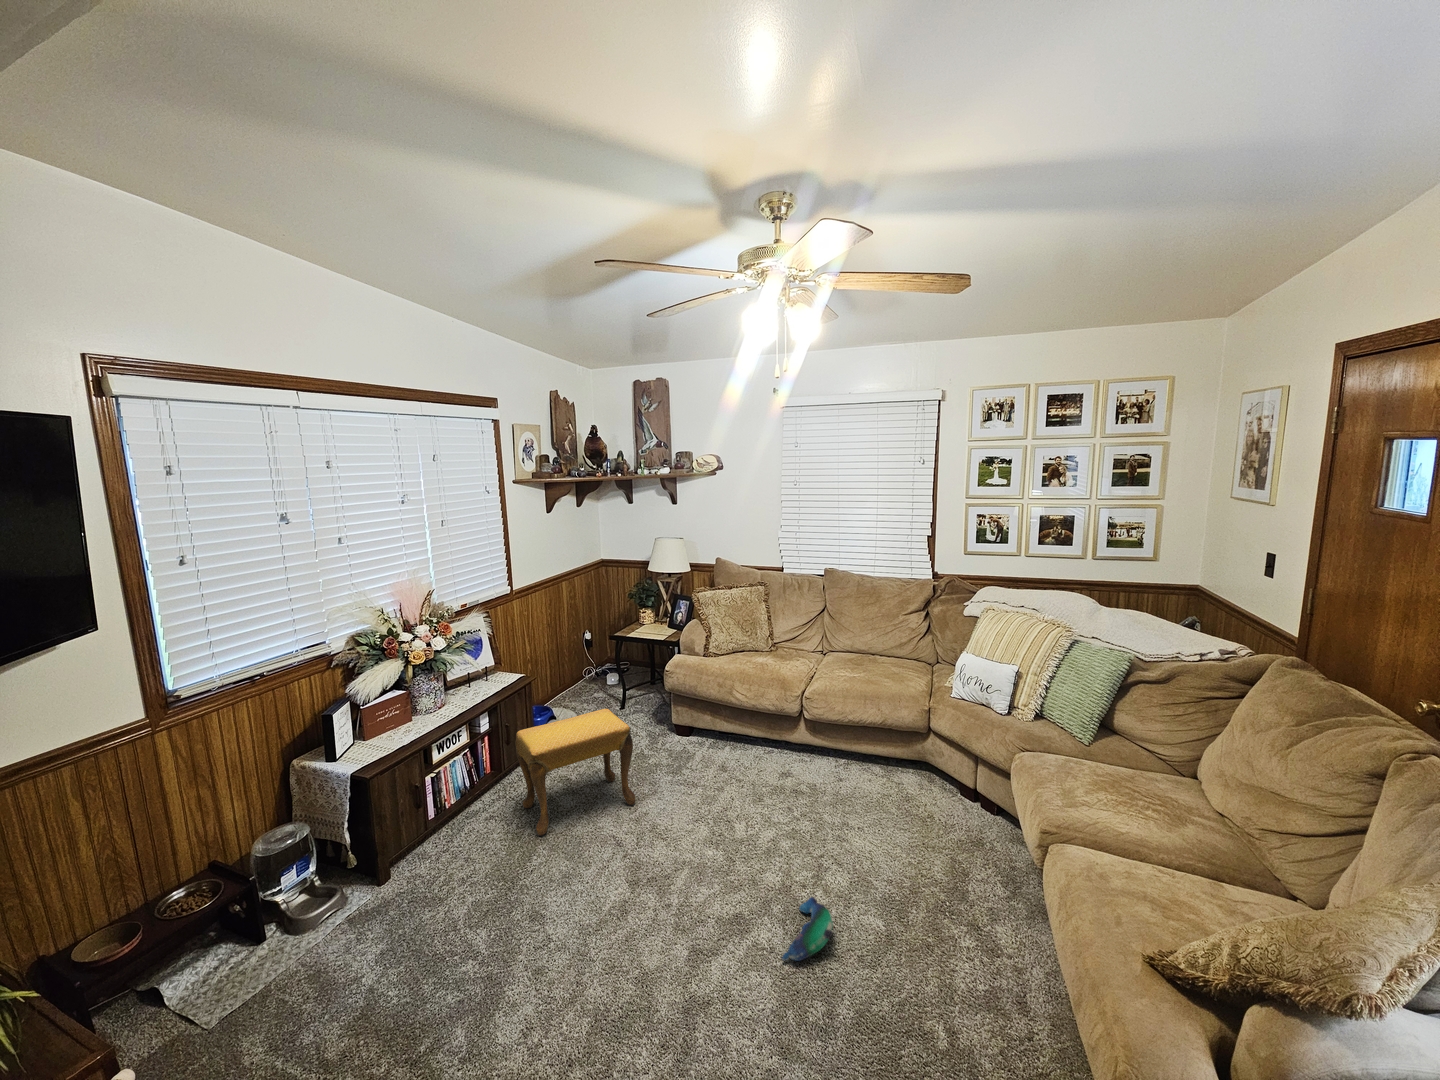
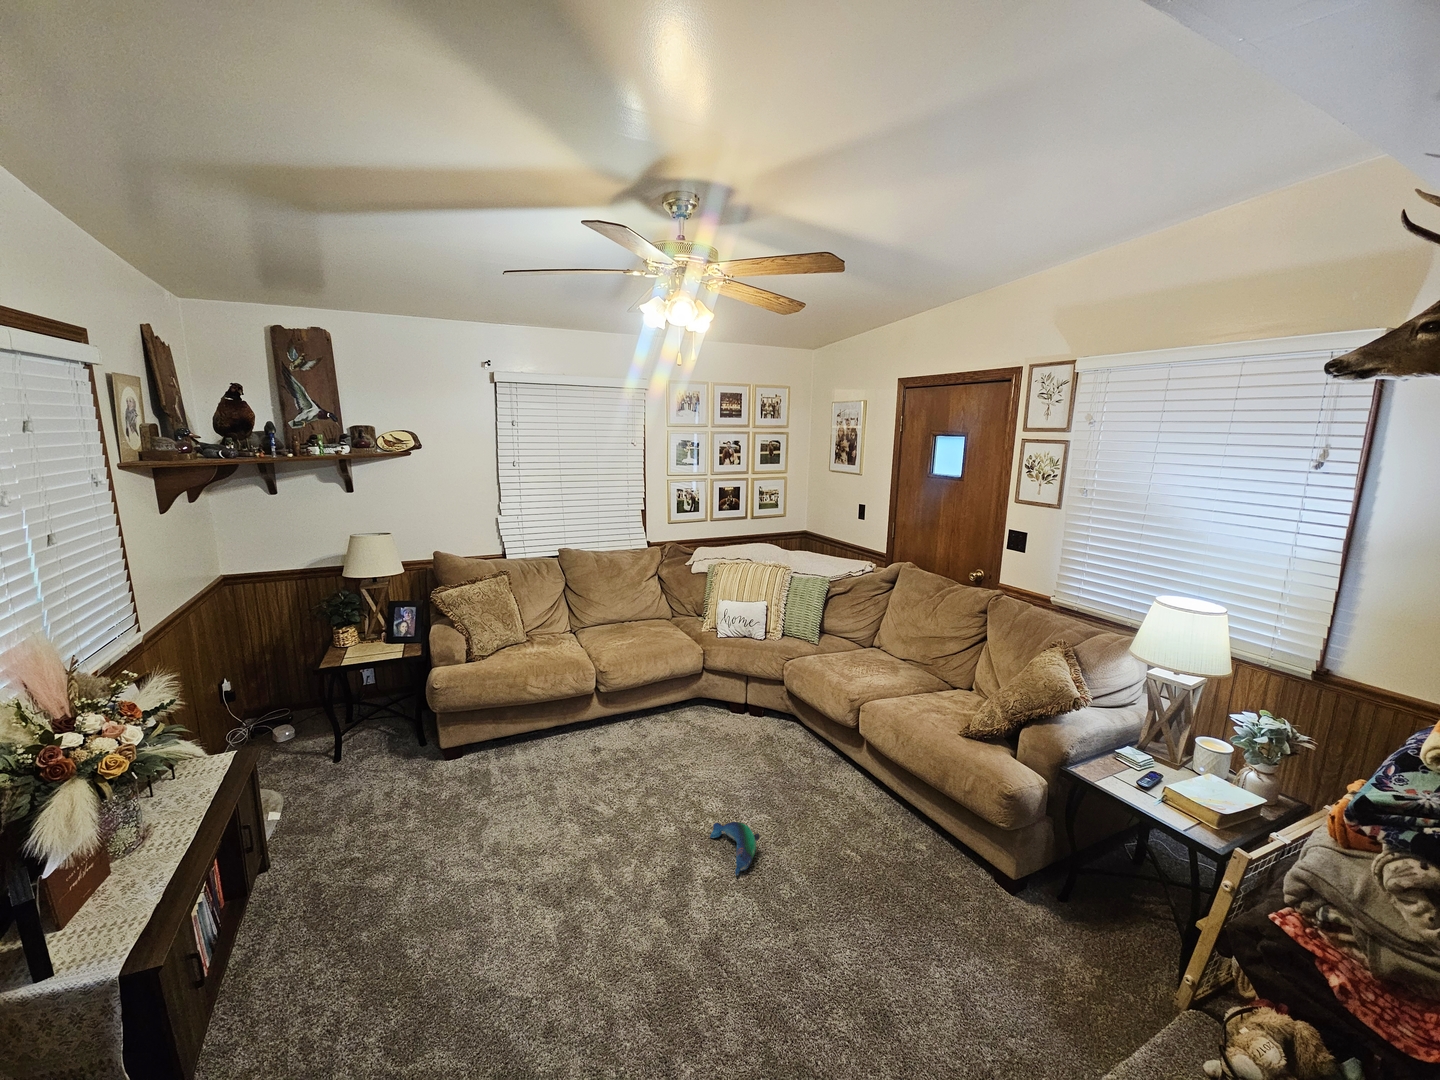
footstool: present [516,709,635,836] -> none [307,747,475,926]

